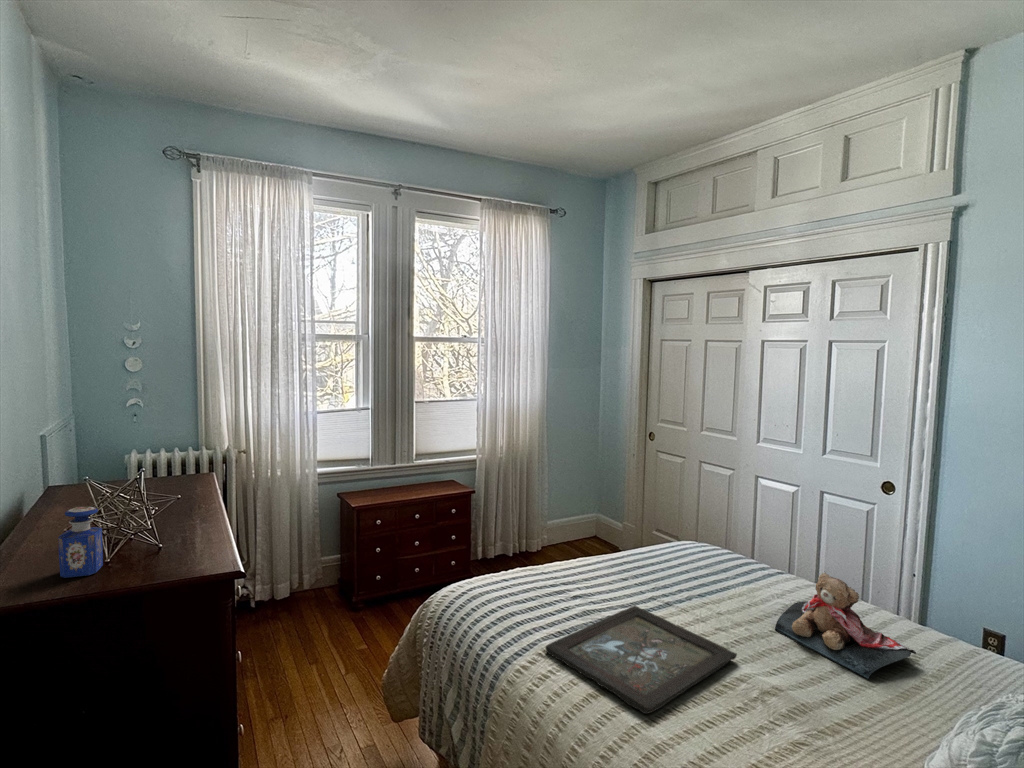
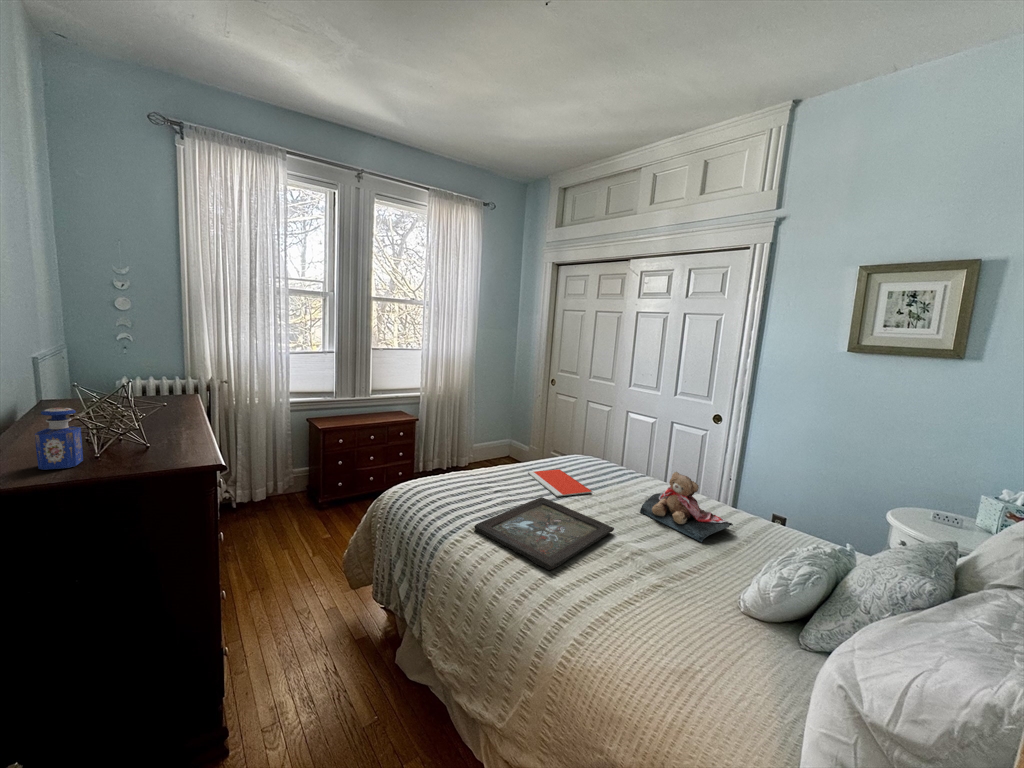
notebook: none [616,564,706,605] -> present [528,469,592,497]

